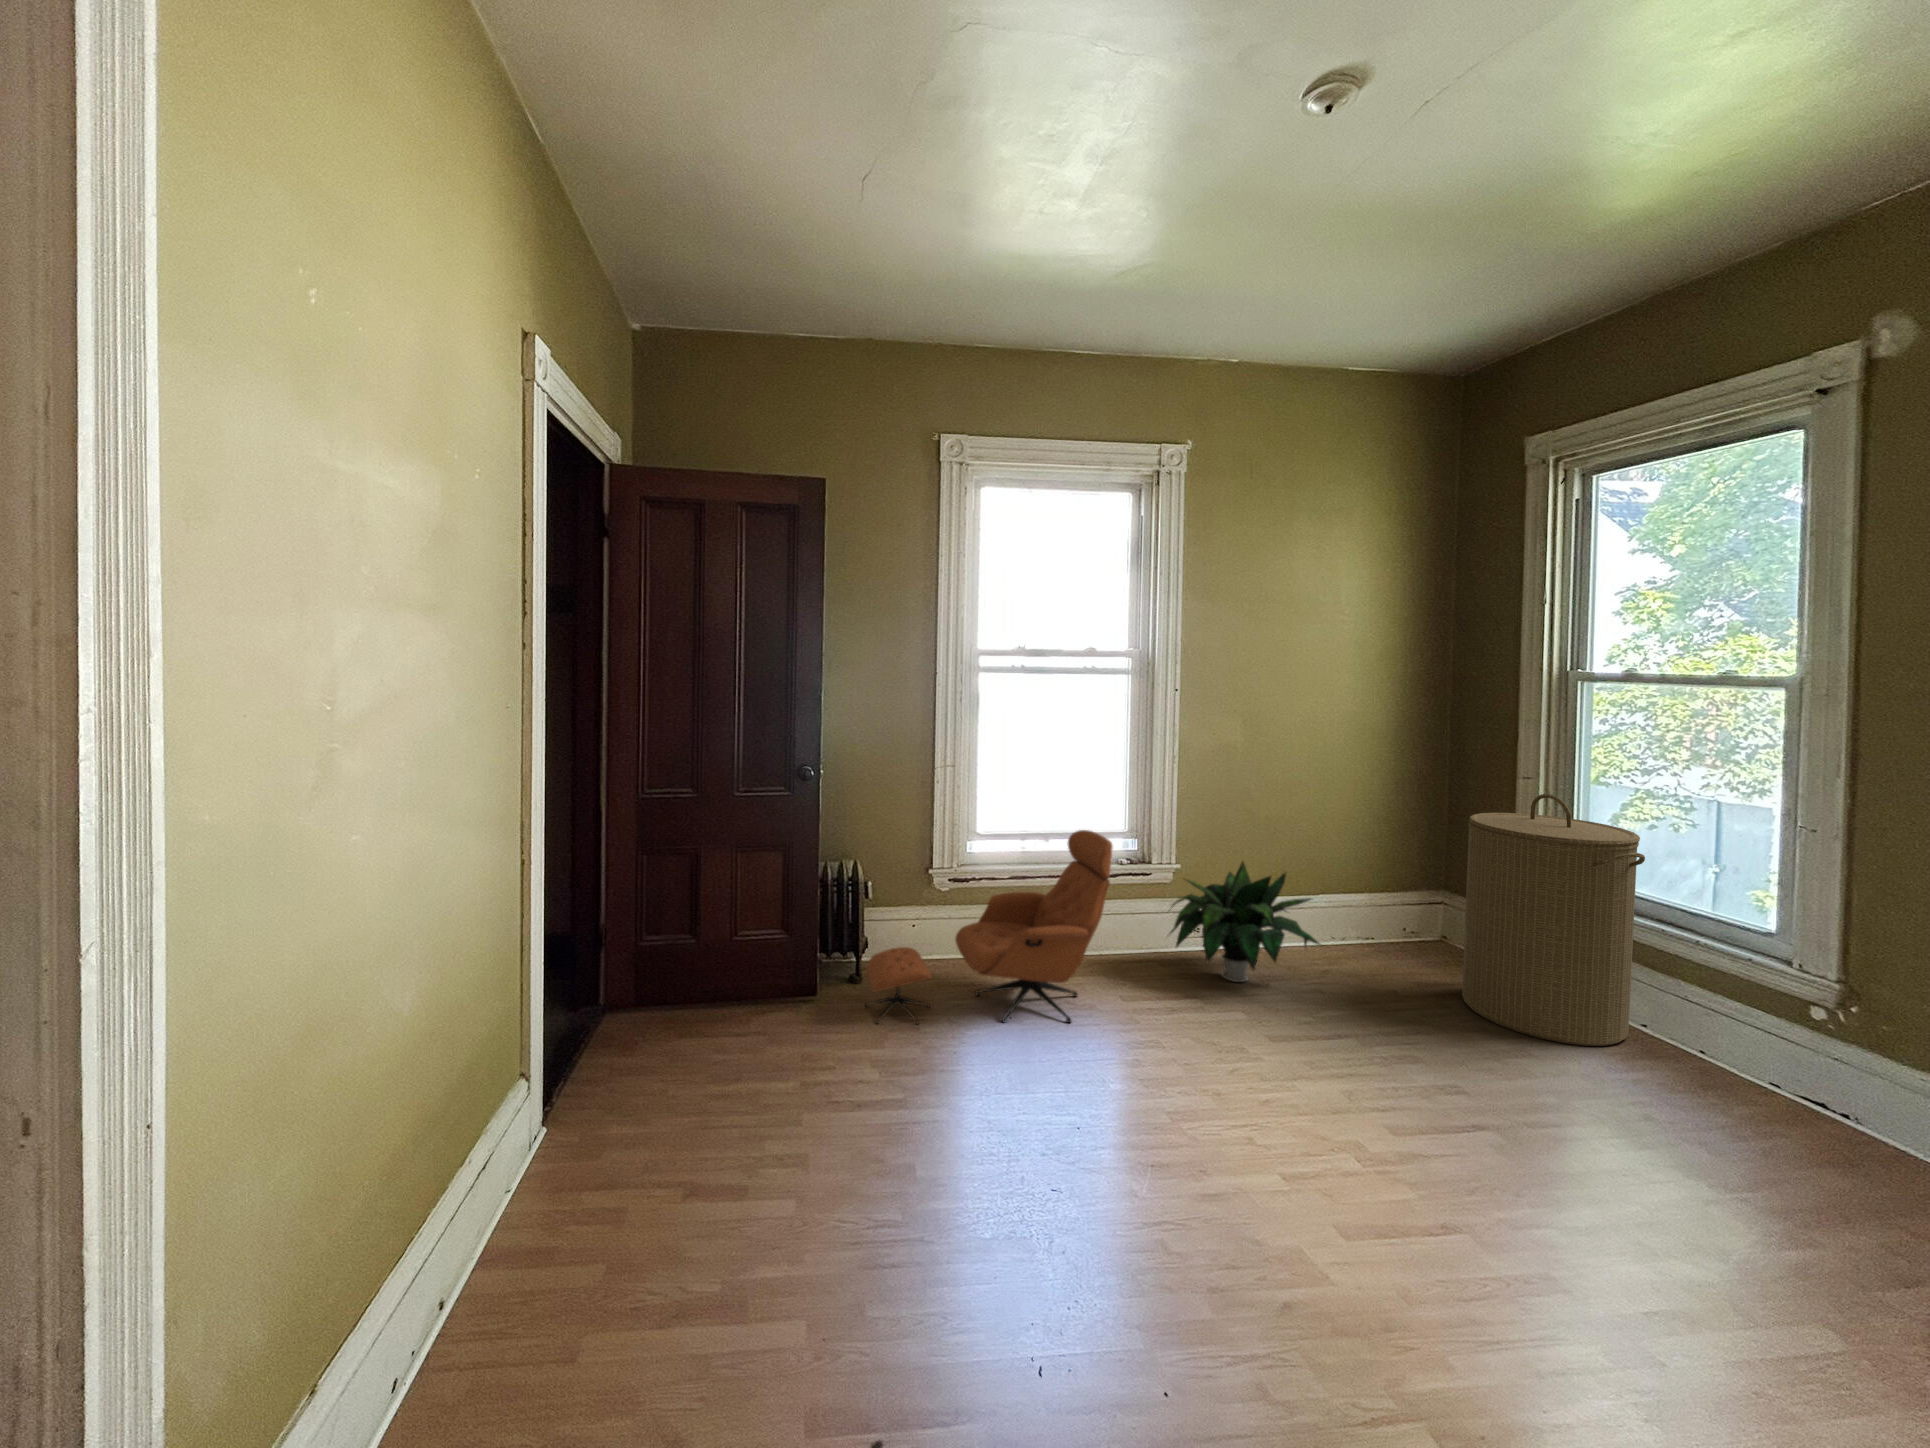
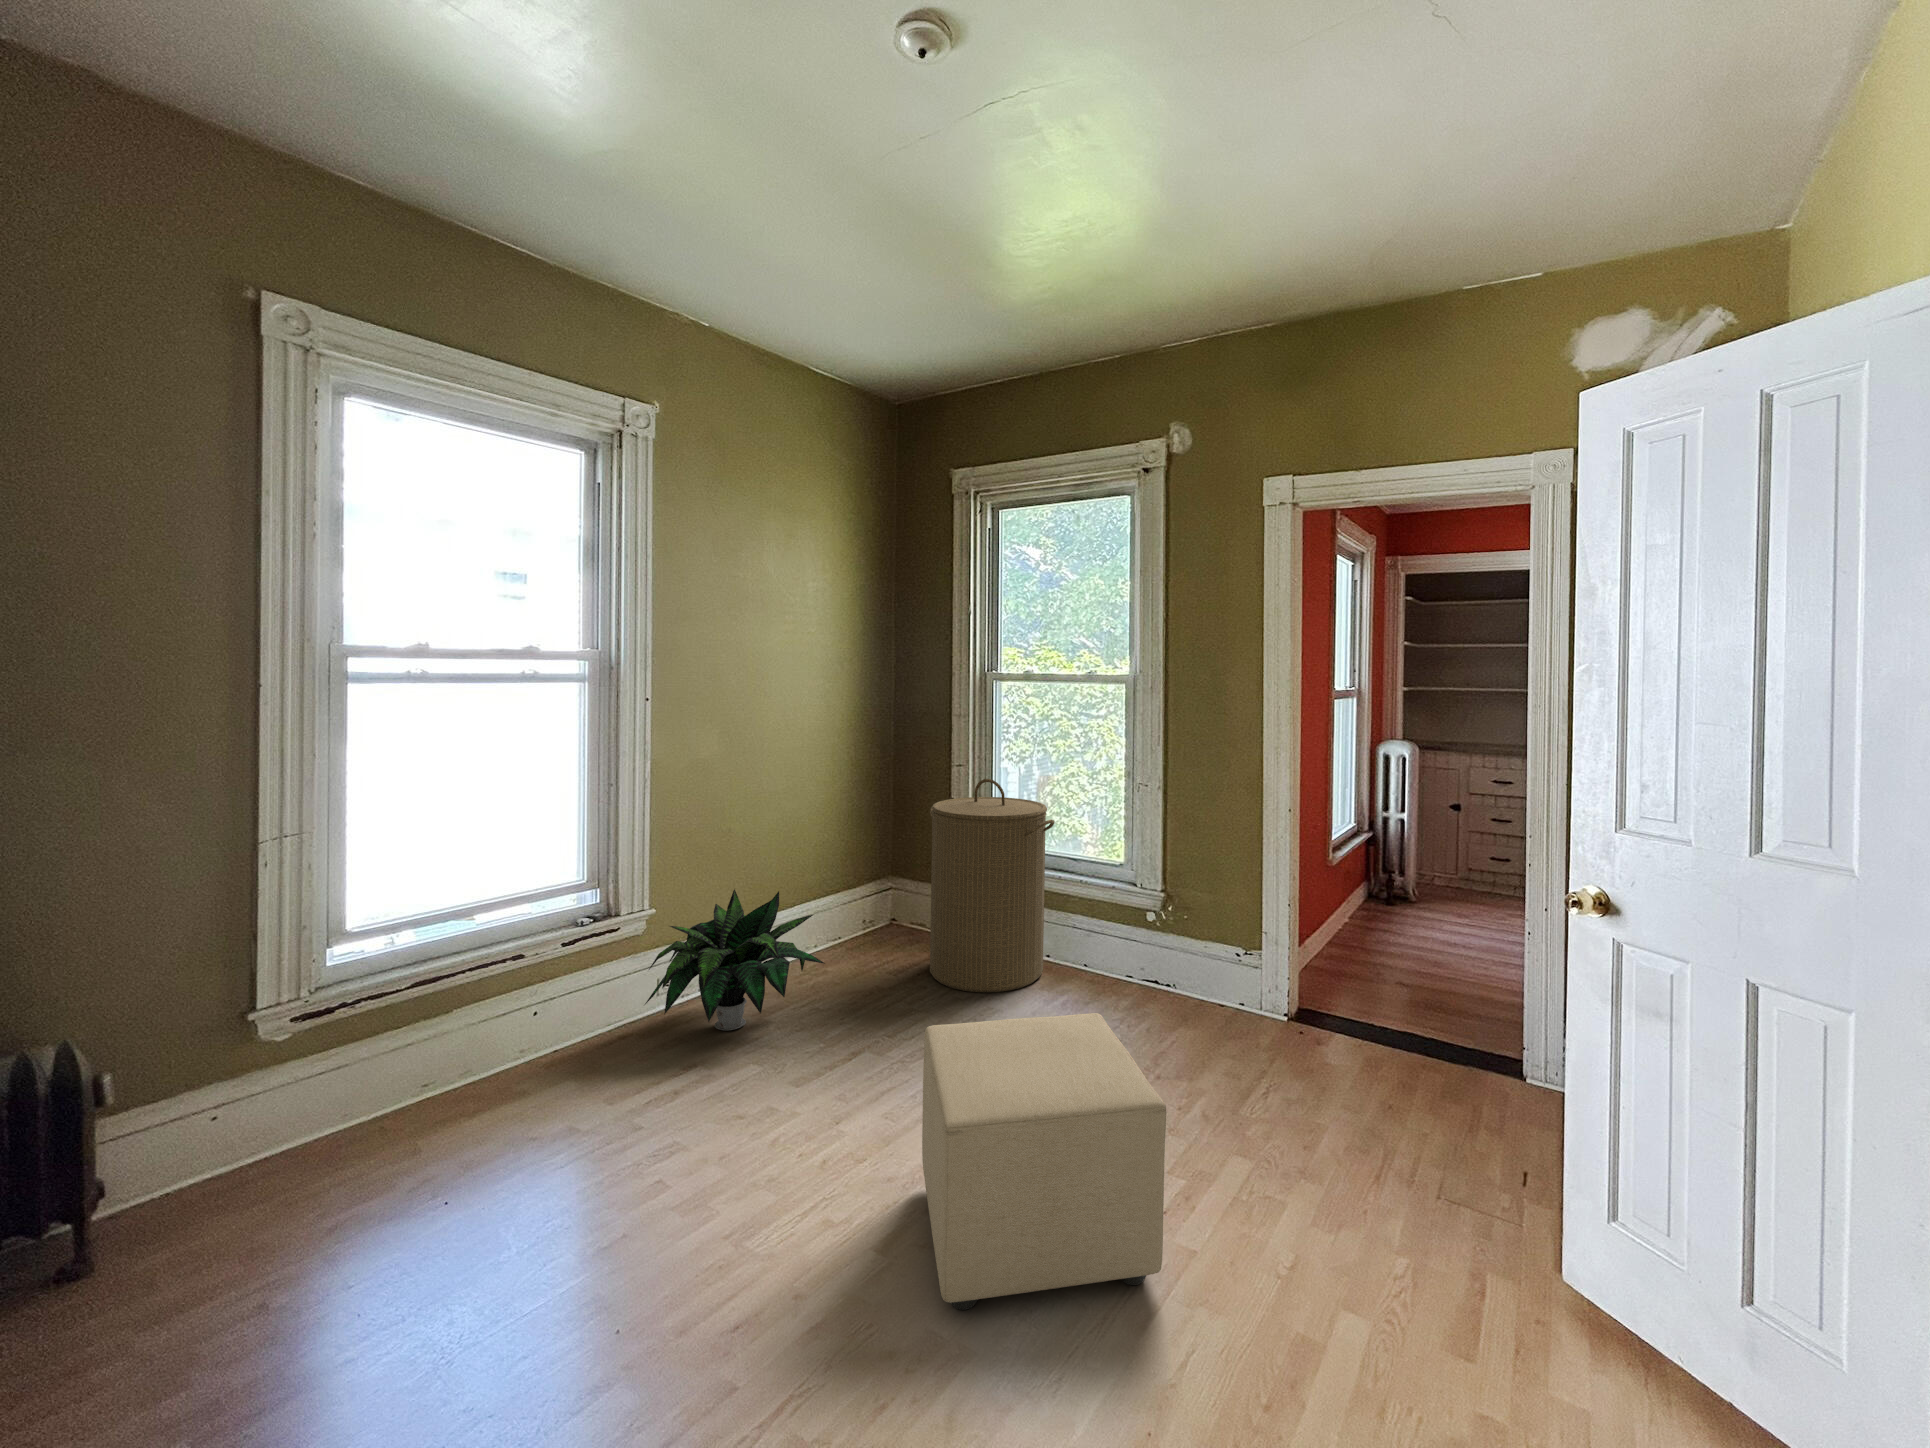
lounge chair: present [865,830,1113,1024] -> none [105,894,596,1345]
ottoman: none [1330,1010,1619,1351] -> present [922,1013,1166,1310]

